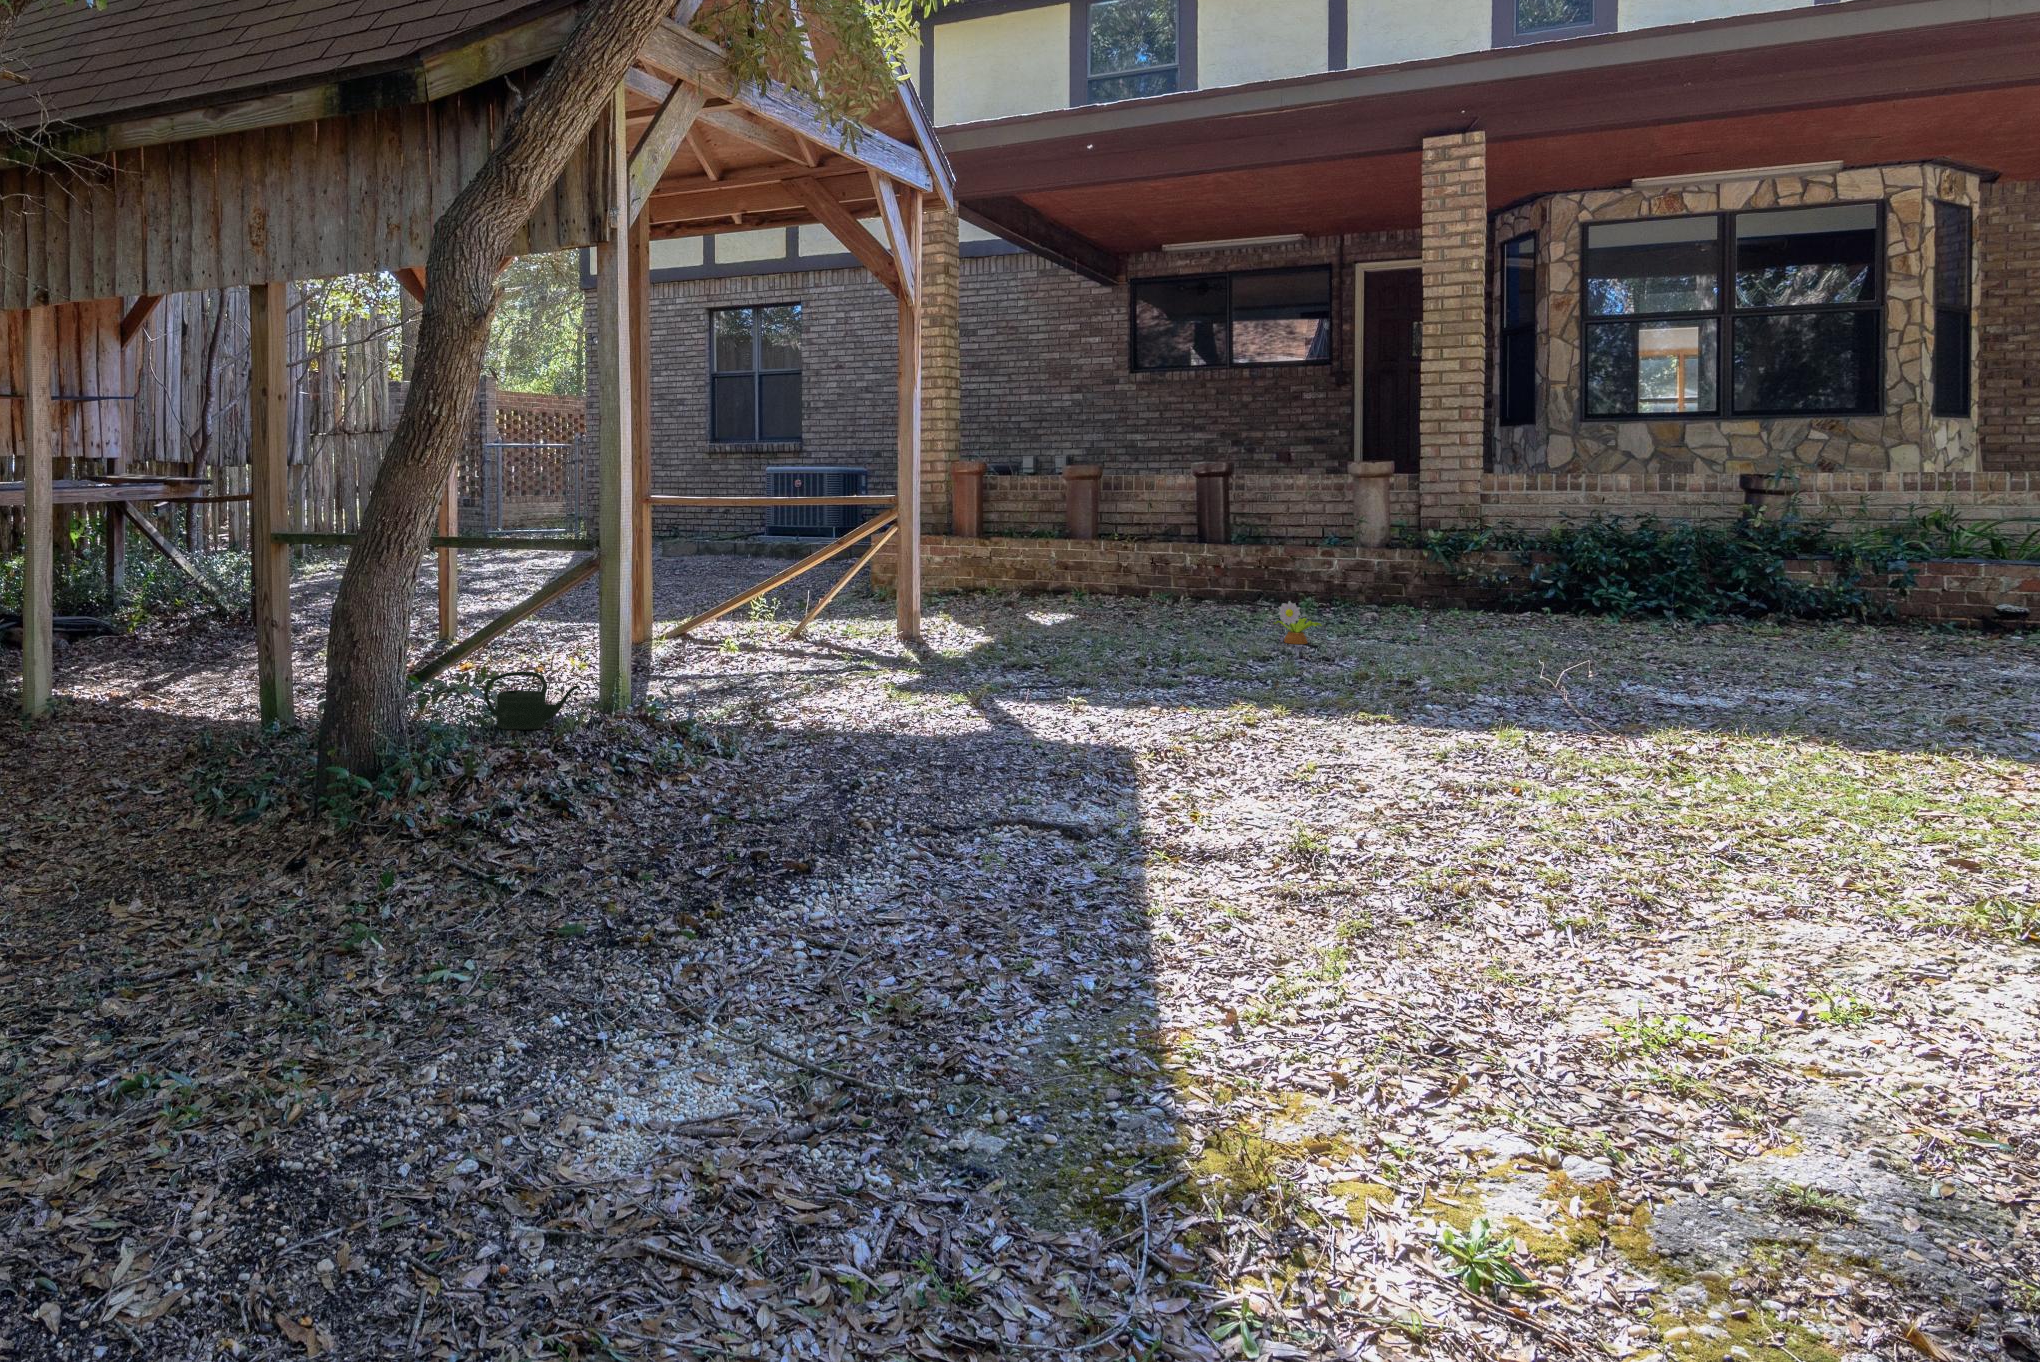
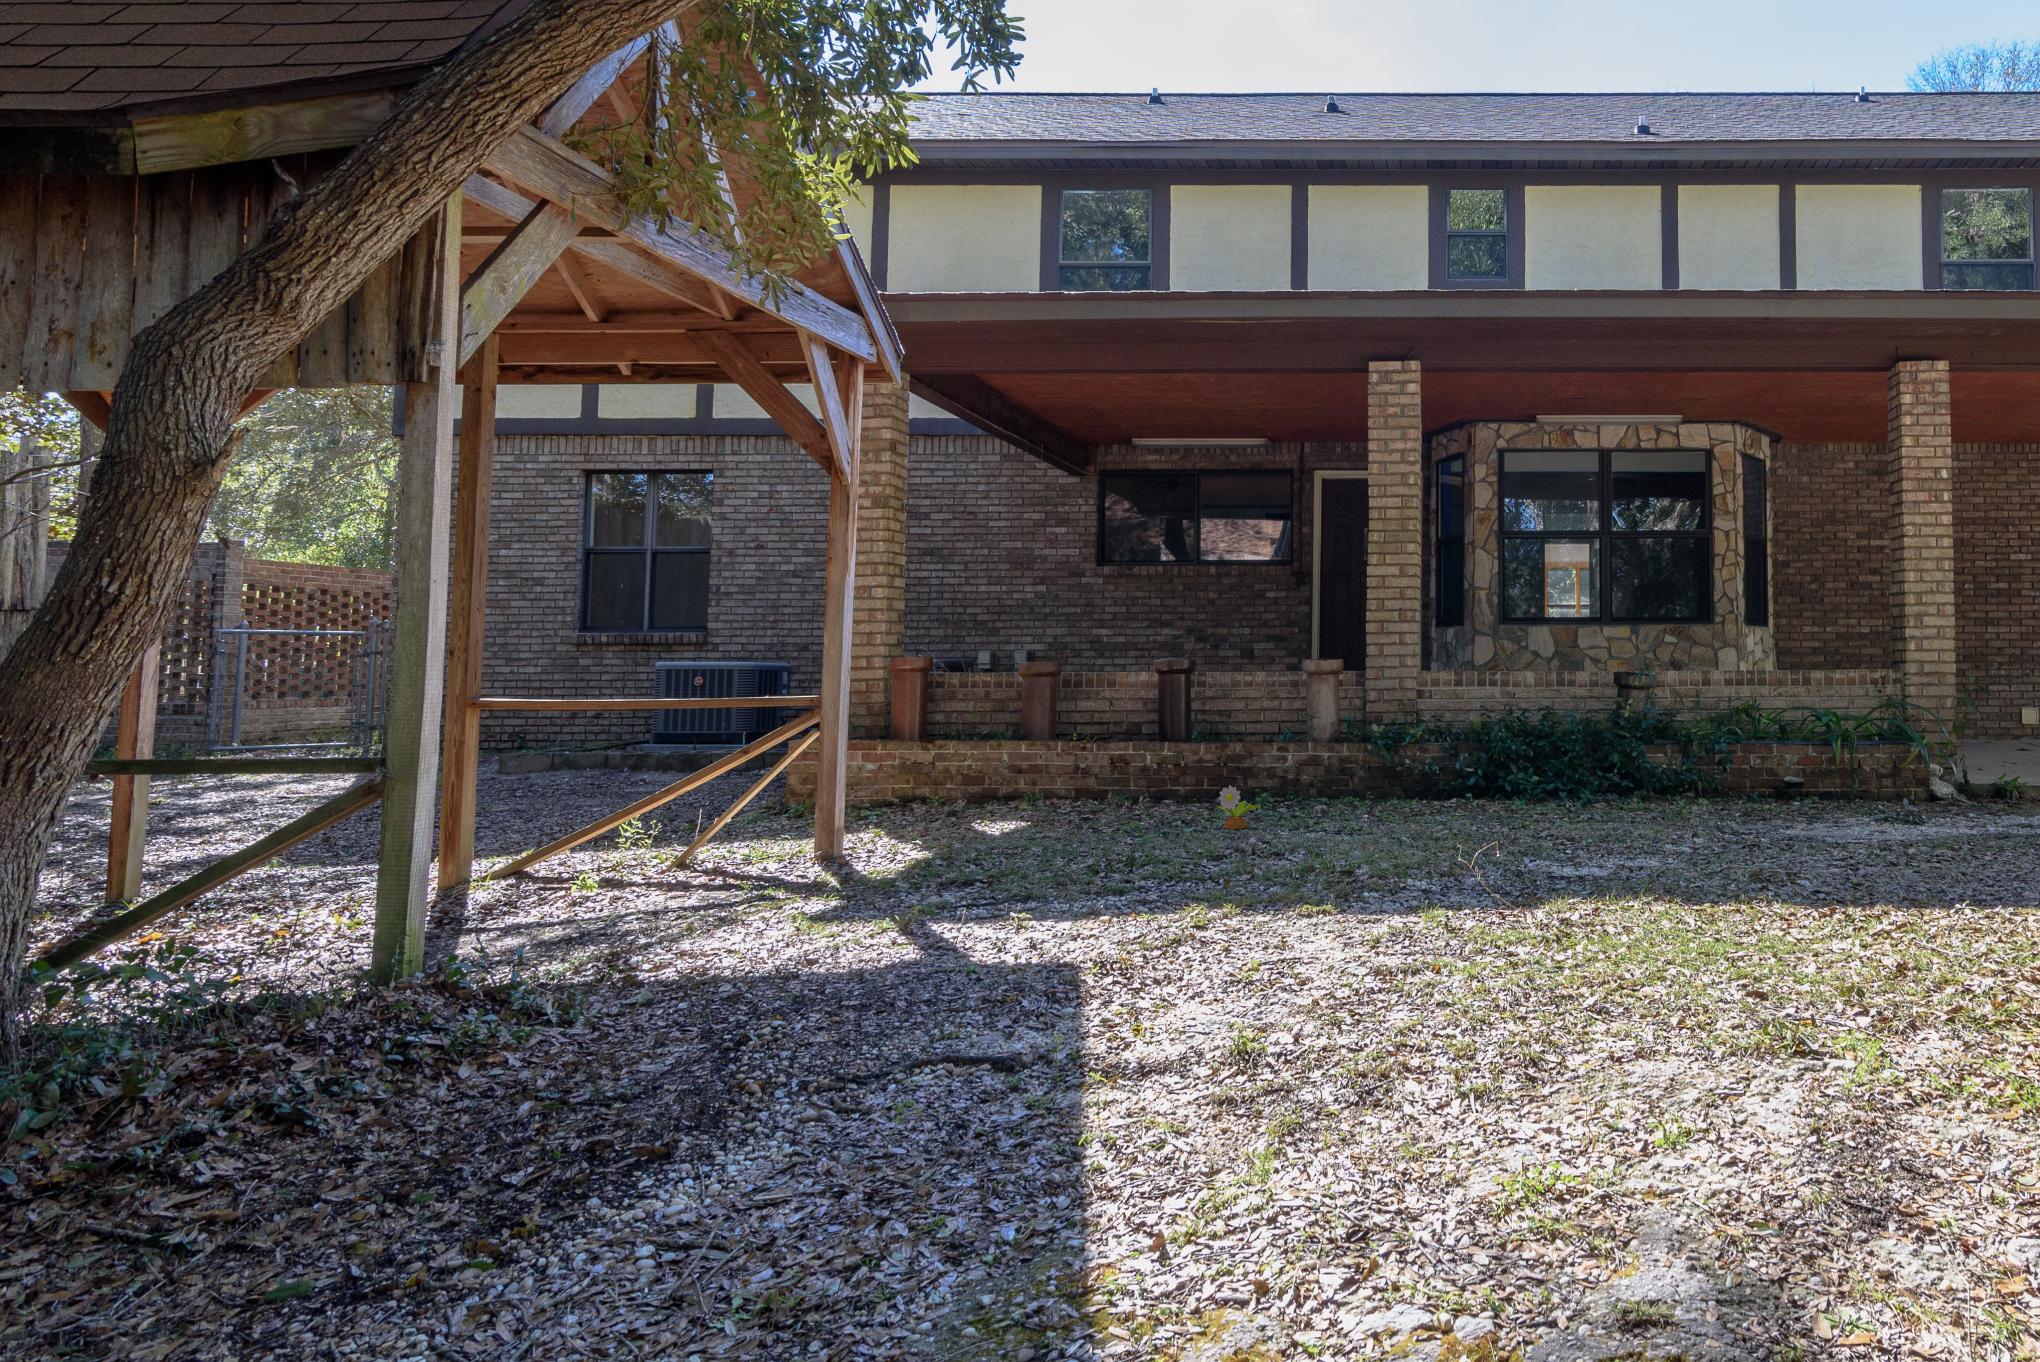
watering can: present [484,671,579,730] -> none [230,952,377,1032]

